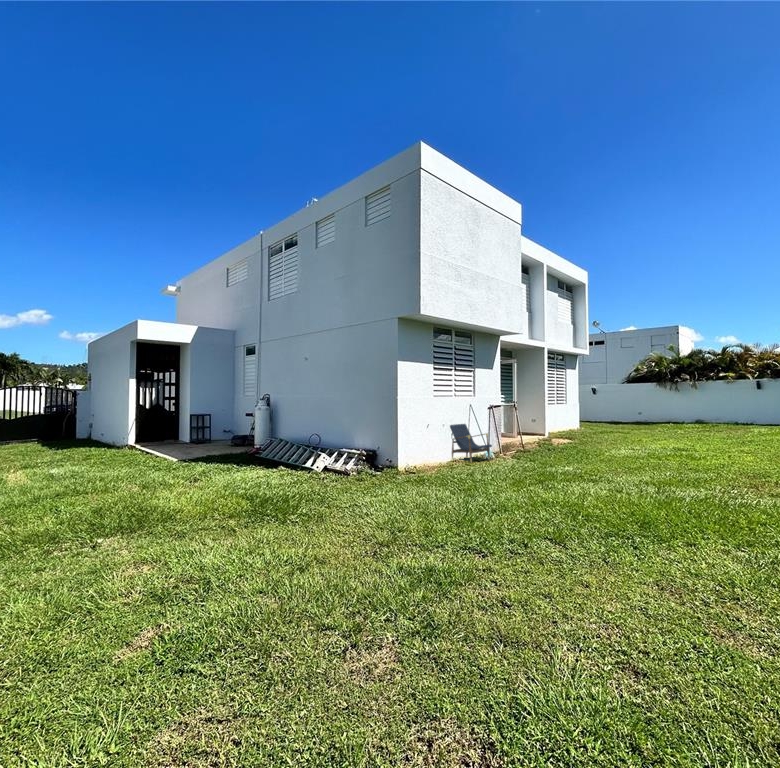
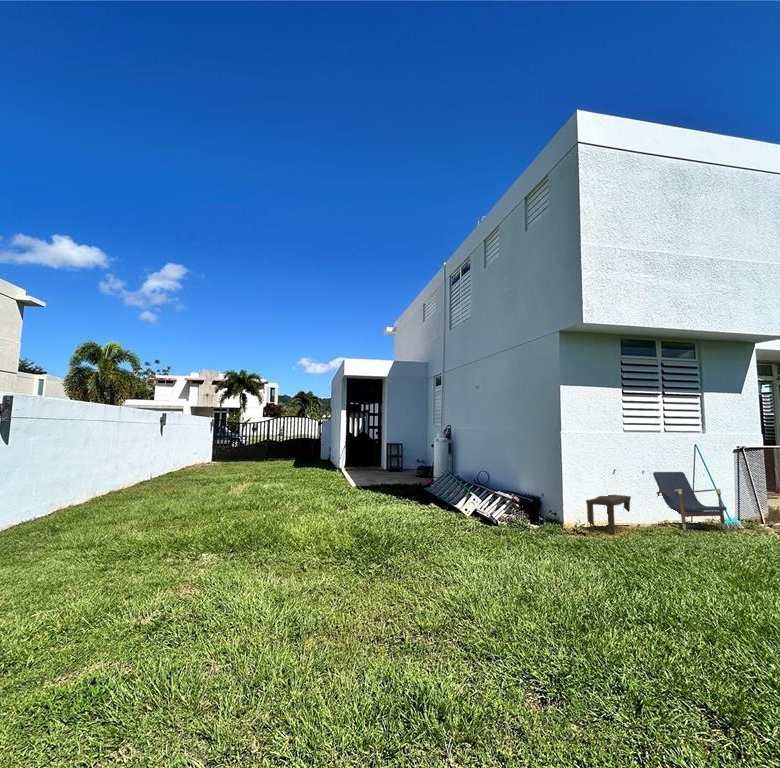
bench: none [418,443,441,471] -> present [586,495,631,534]

